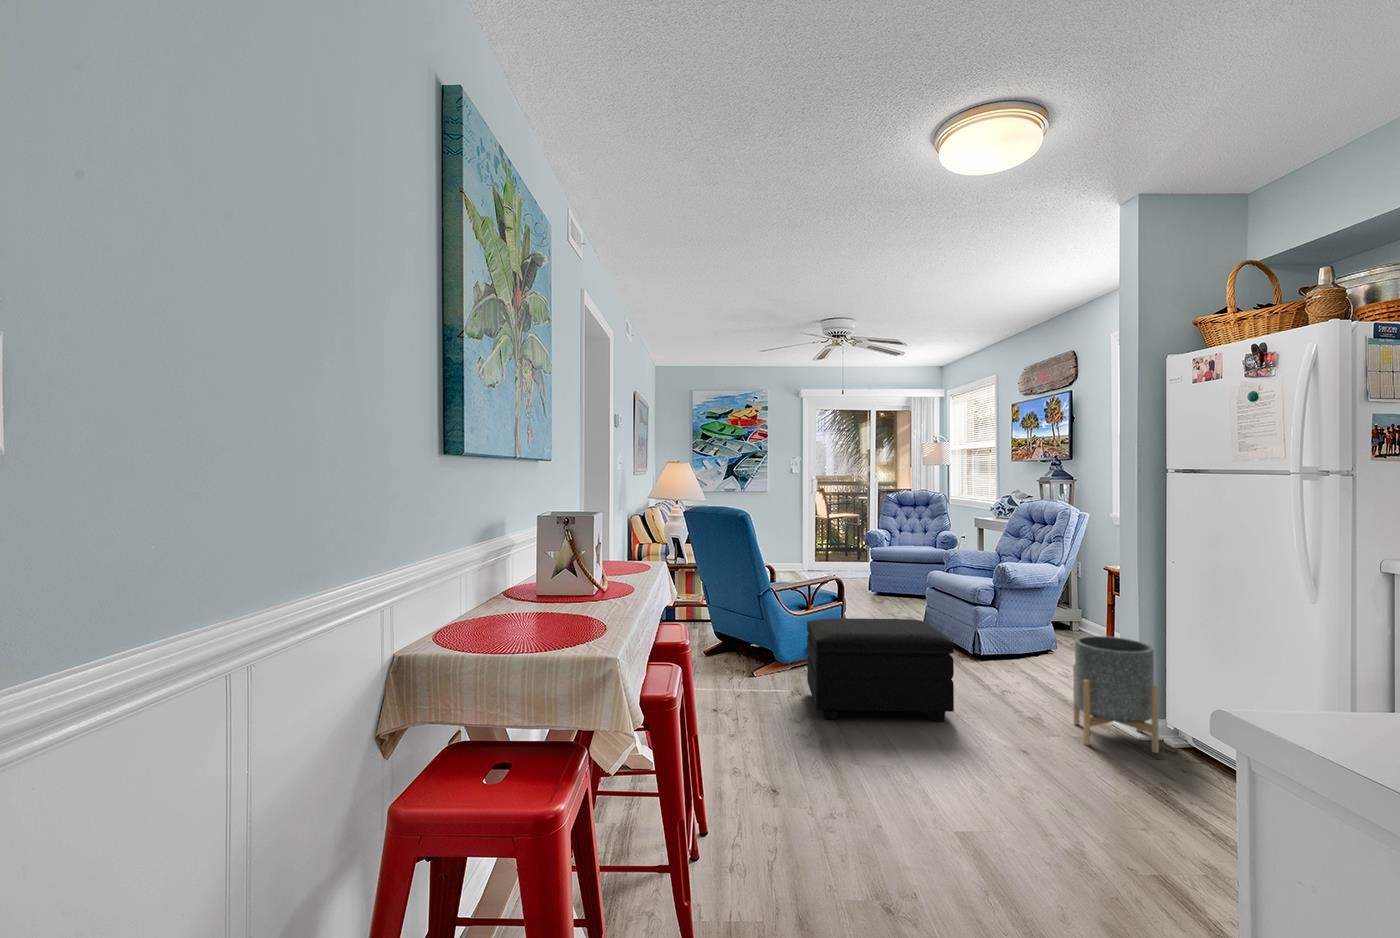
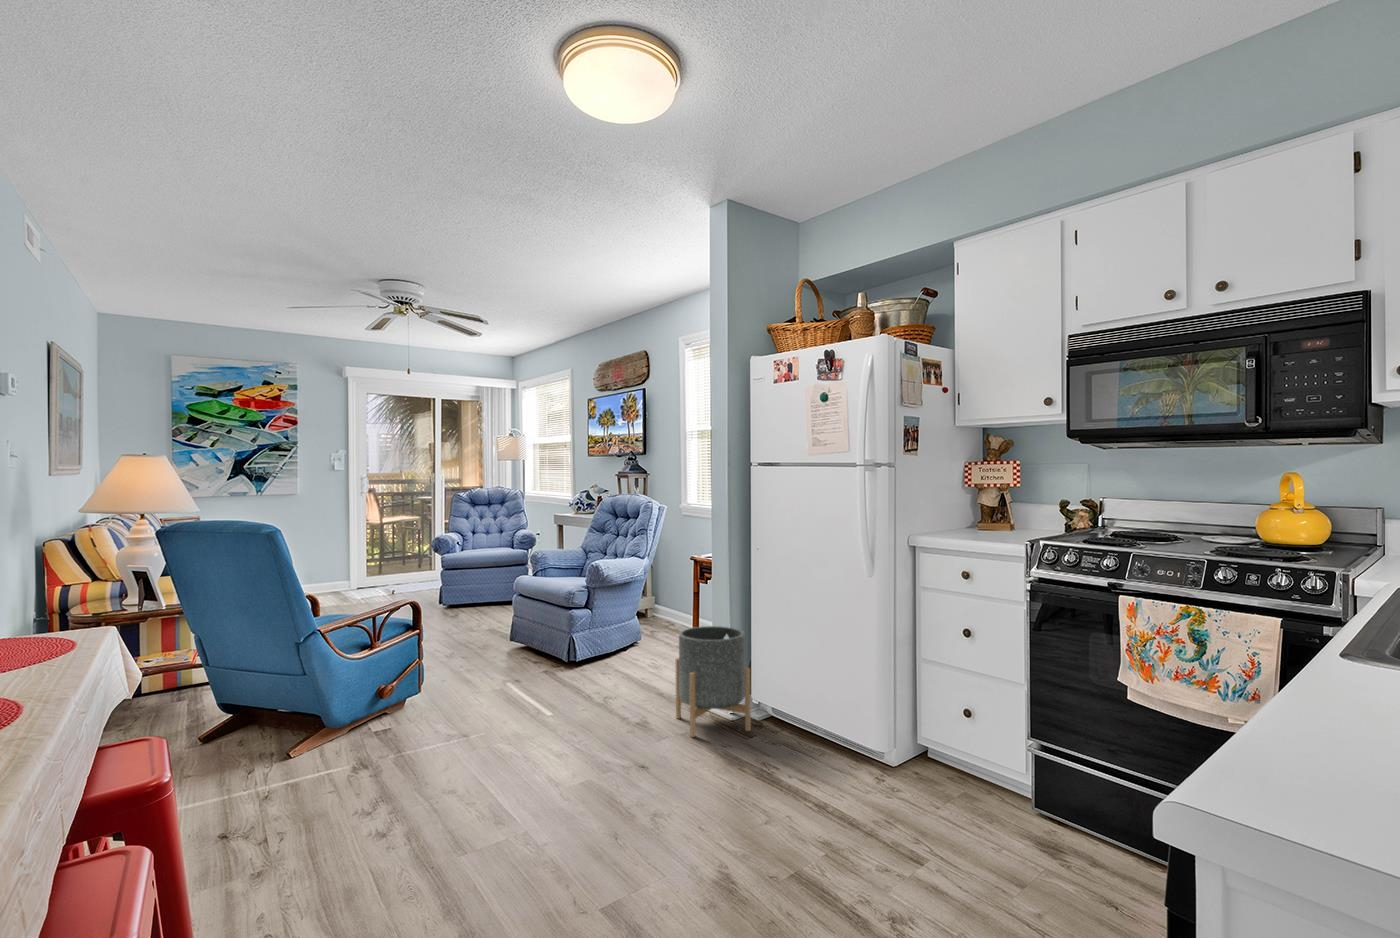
footstool: present [807,618,954,721] -> none [386,635,565,774]

